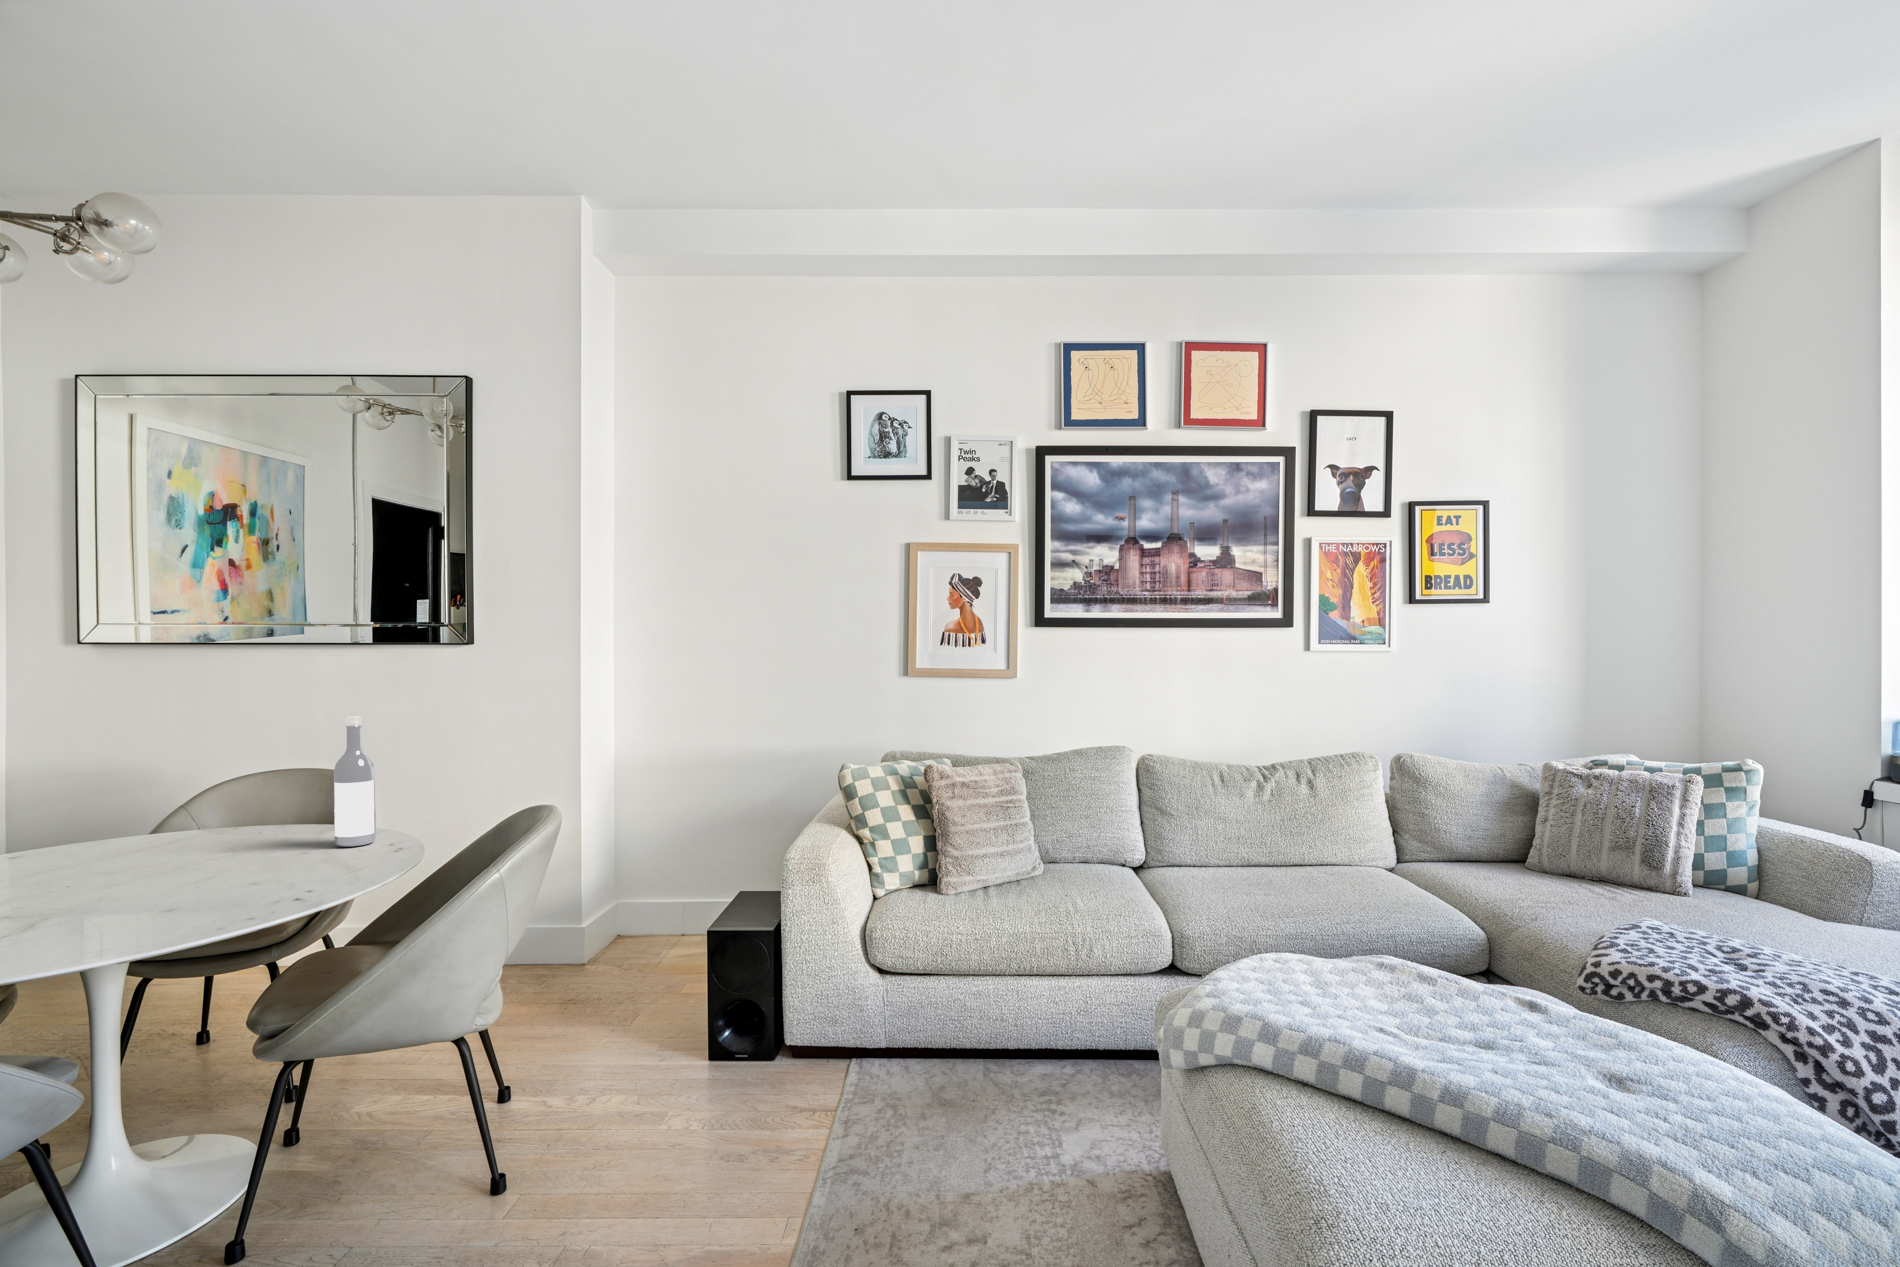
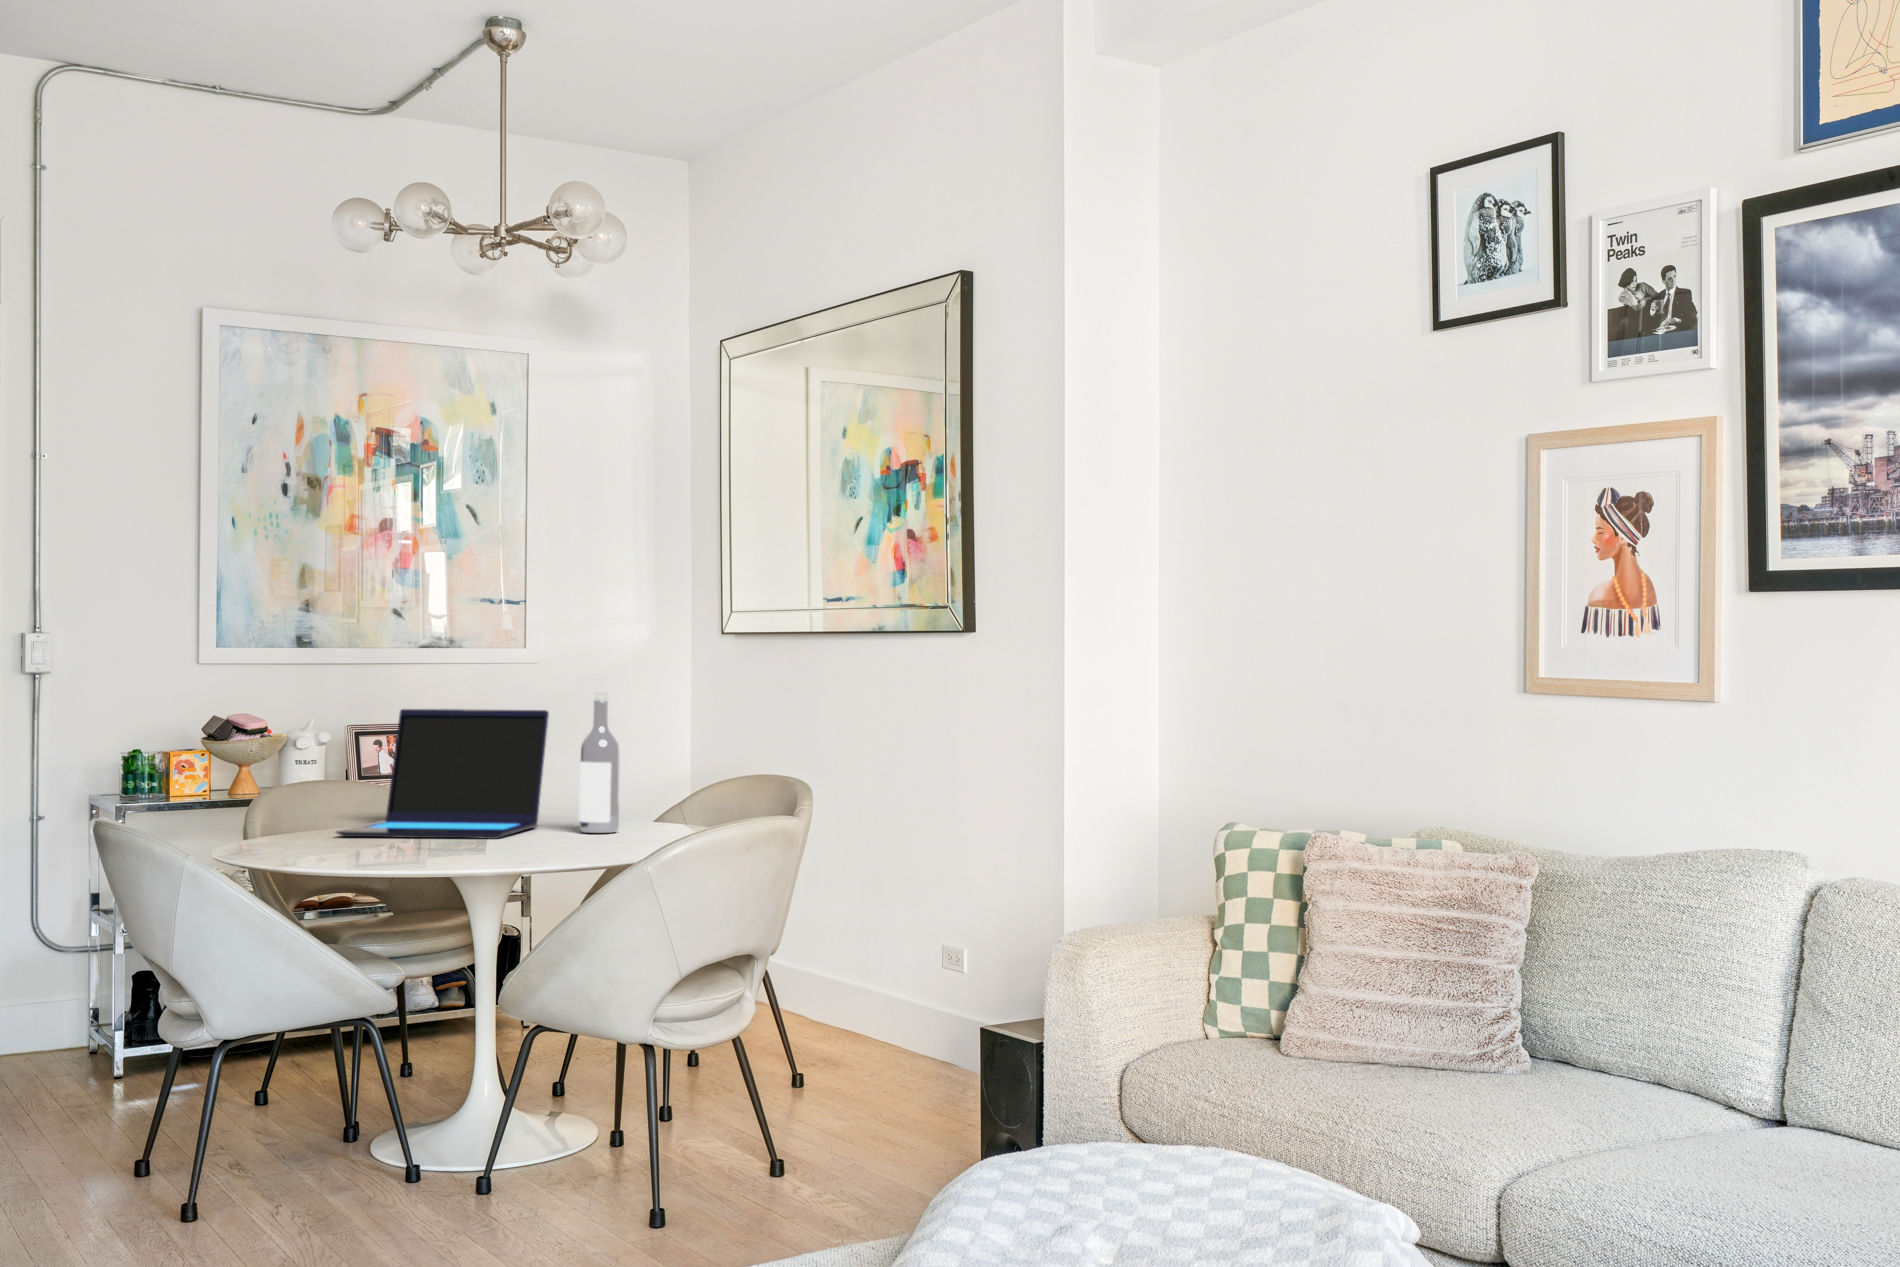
laptop: none [44,738,301,906] -> present [336,709,549,839]

